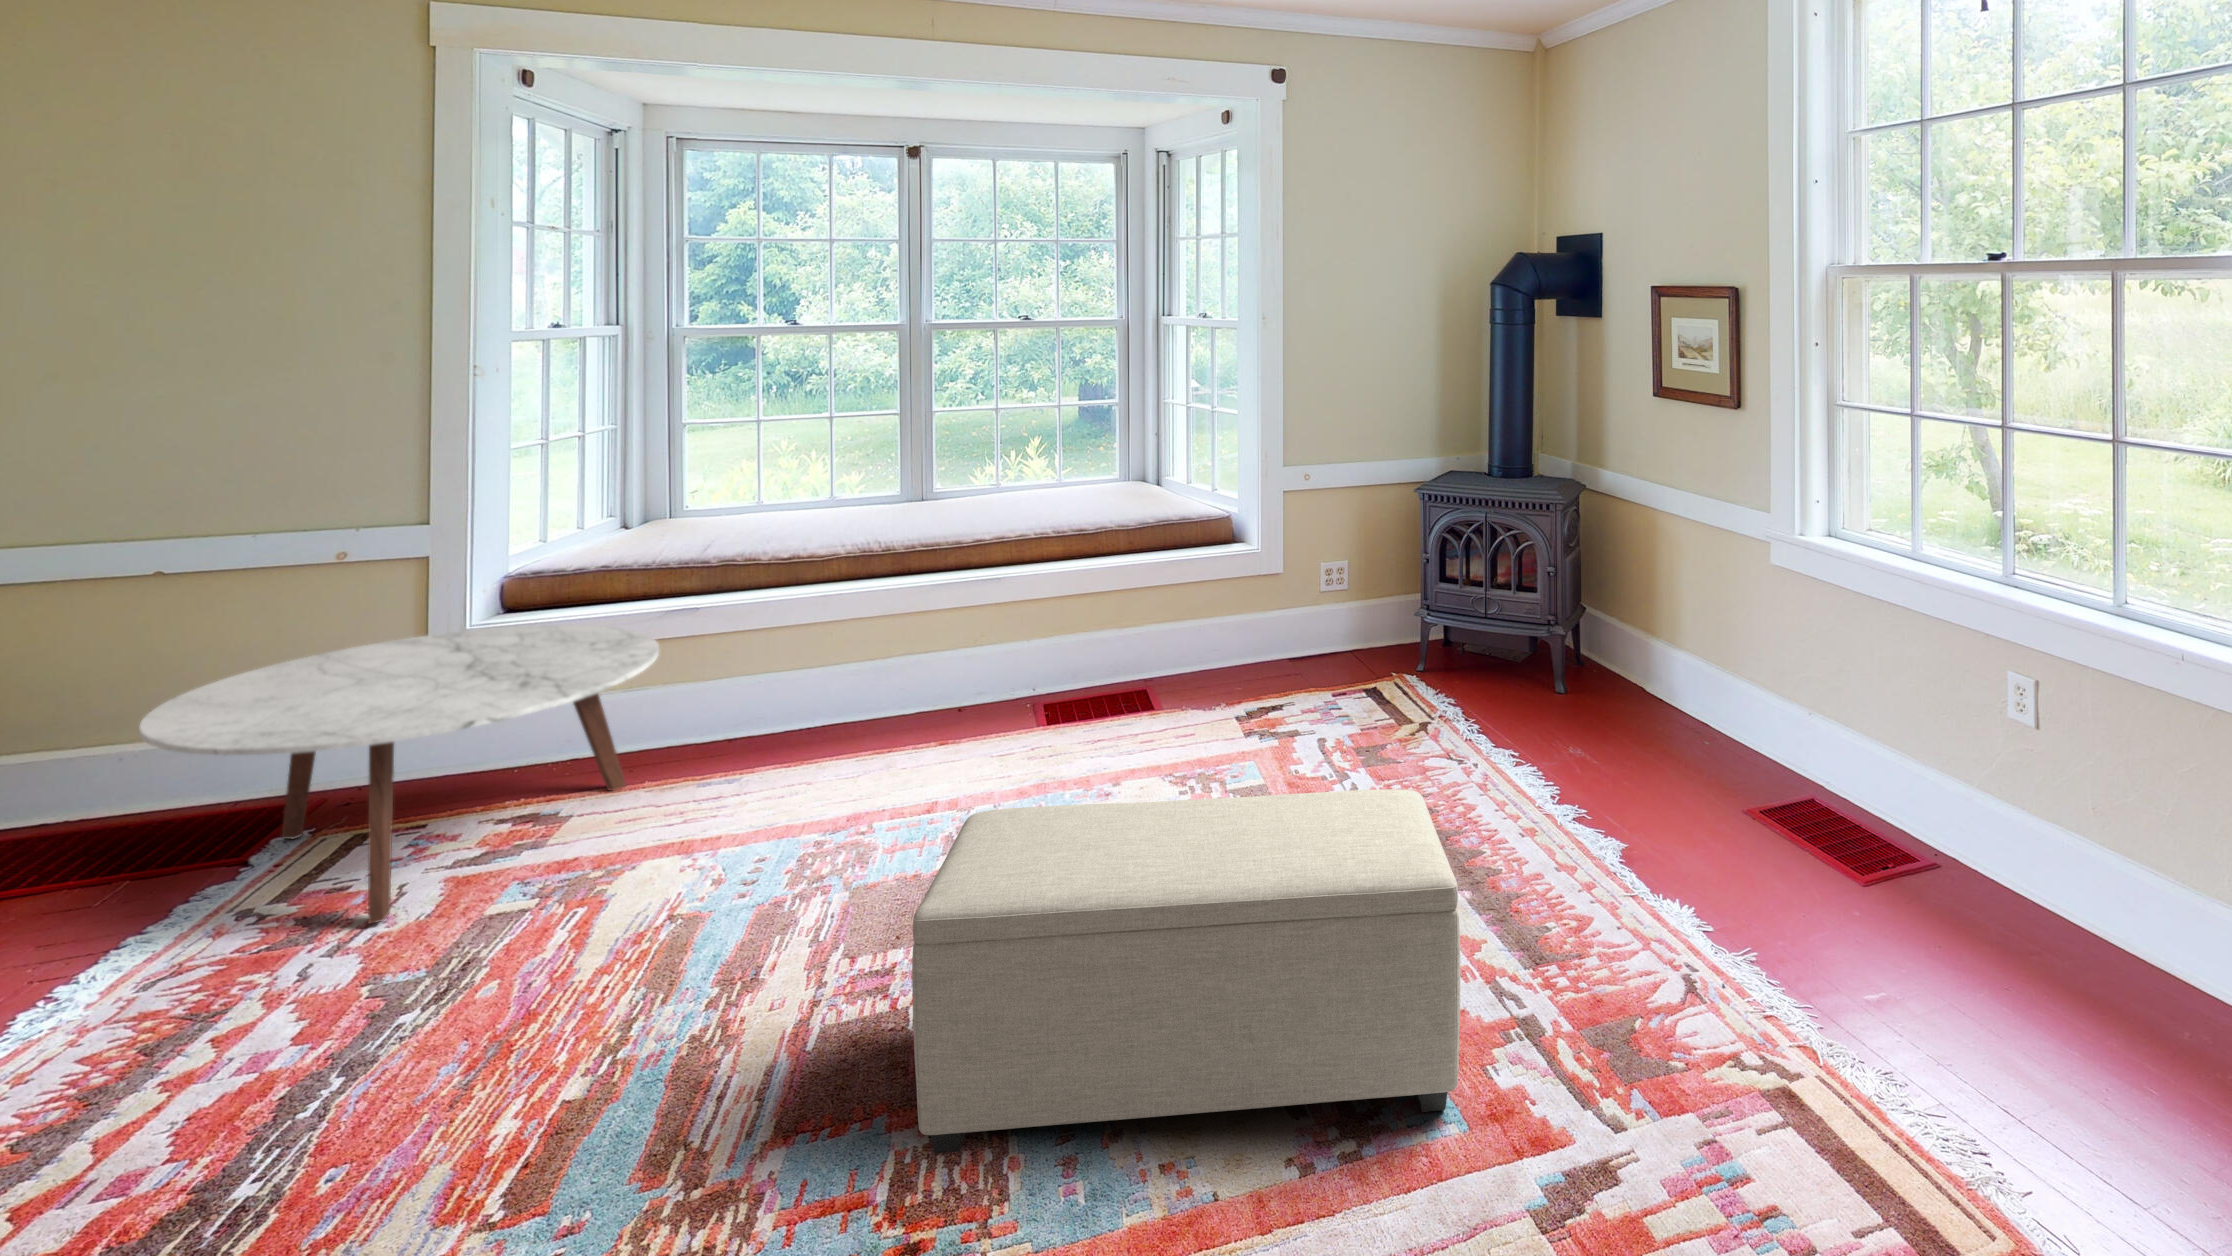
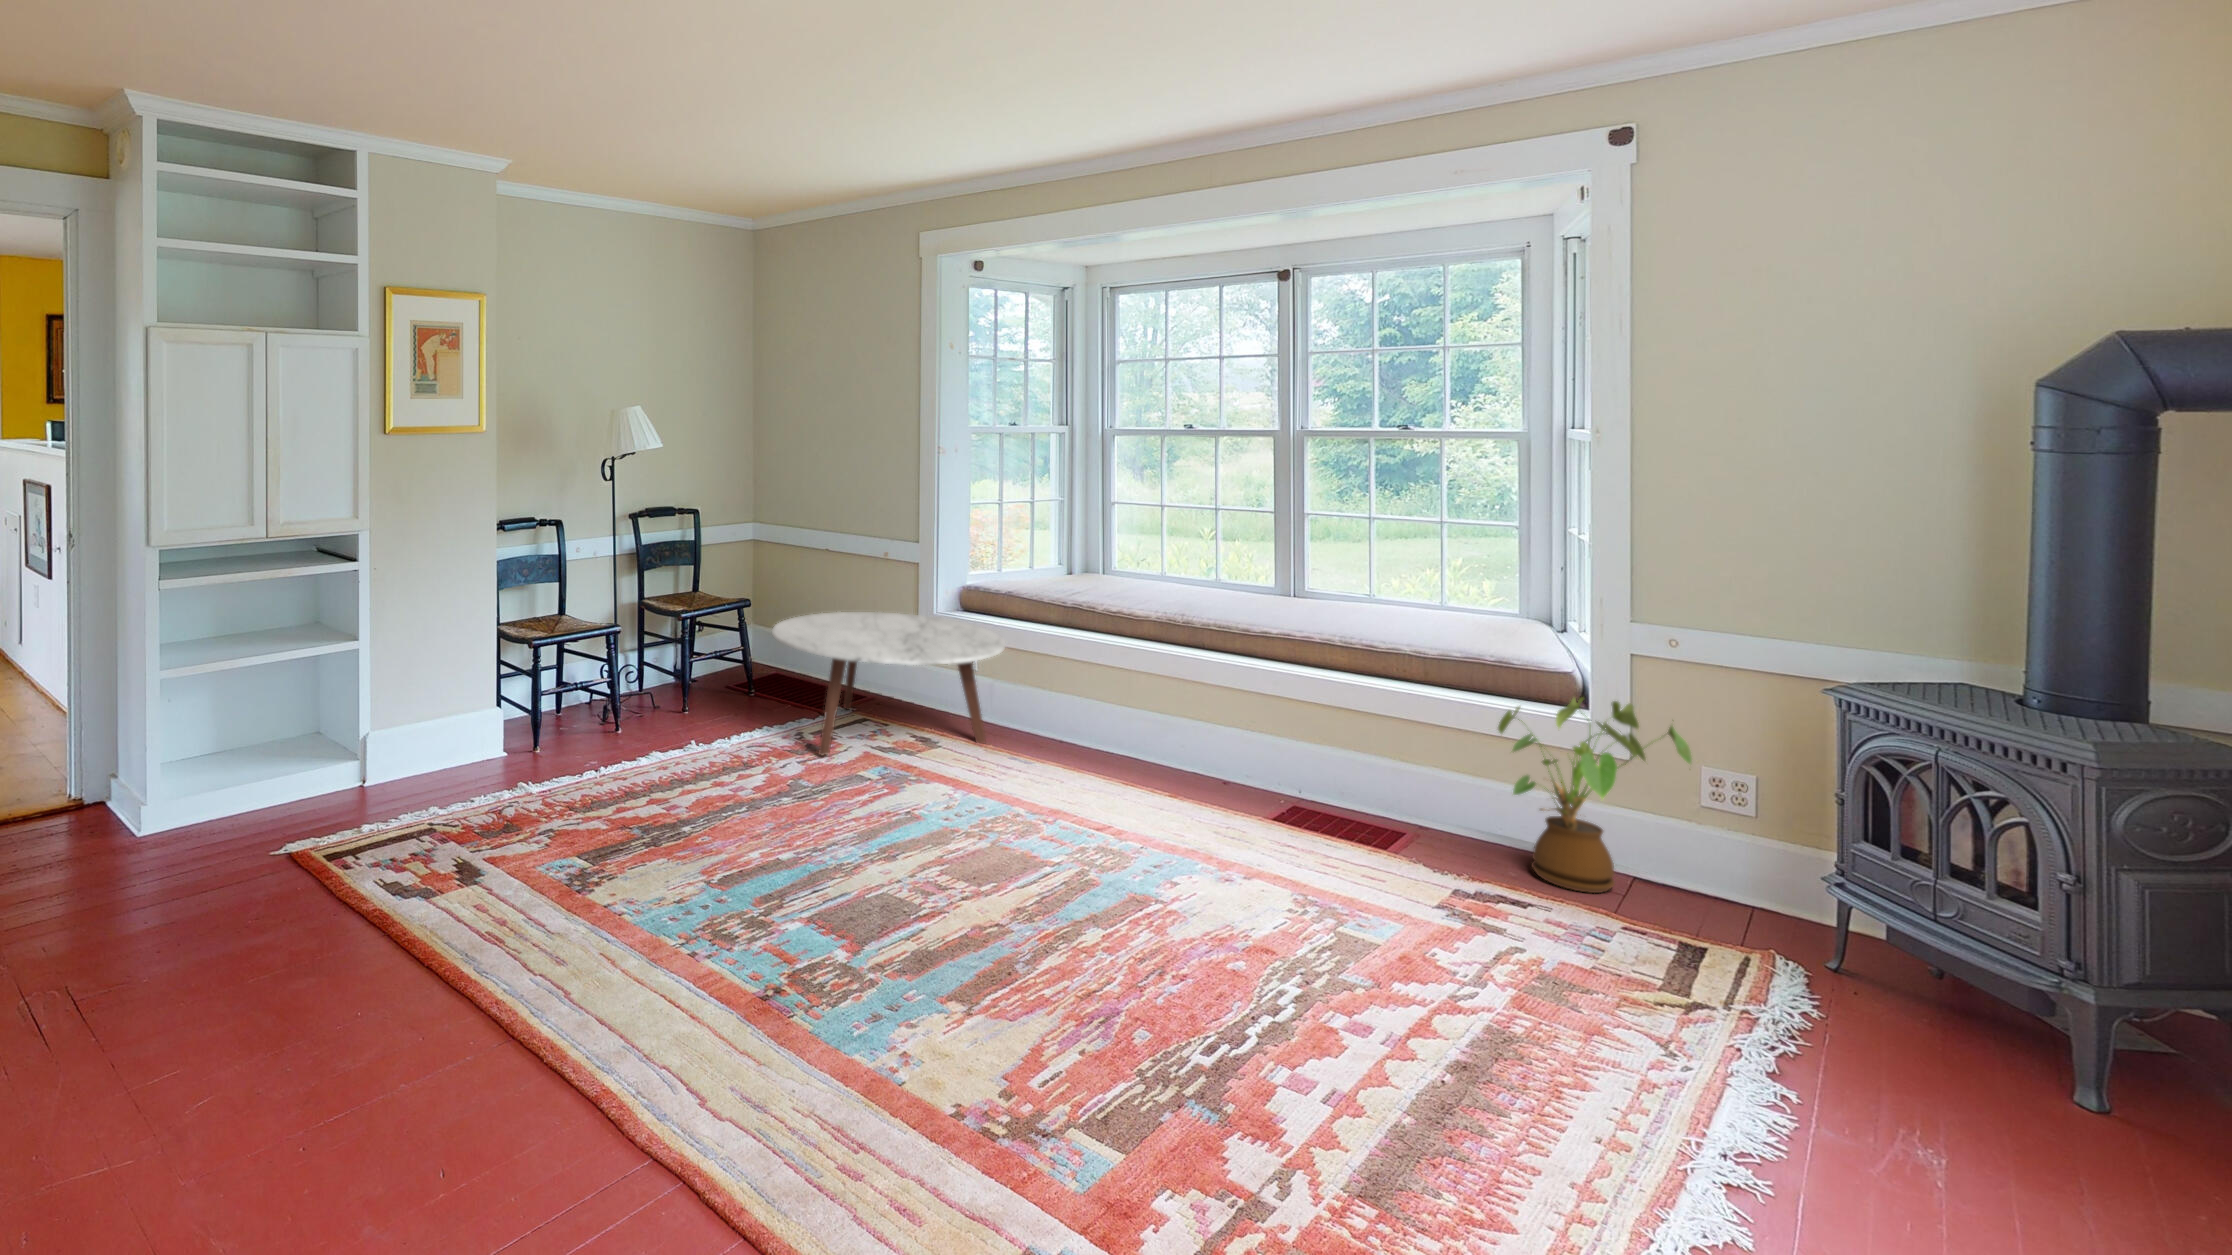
house plant: none [1216,524,1337,687] -> present [1498,698,1692,893]
ottoman: present [912,789,1461,1154] -> none [827,786,1227,1172]

